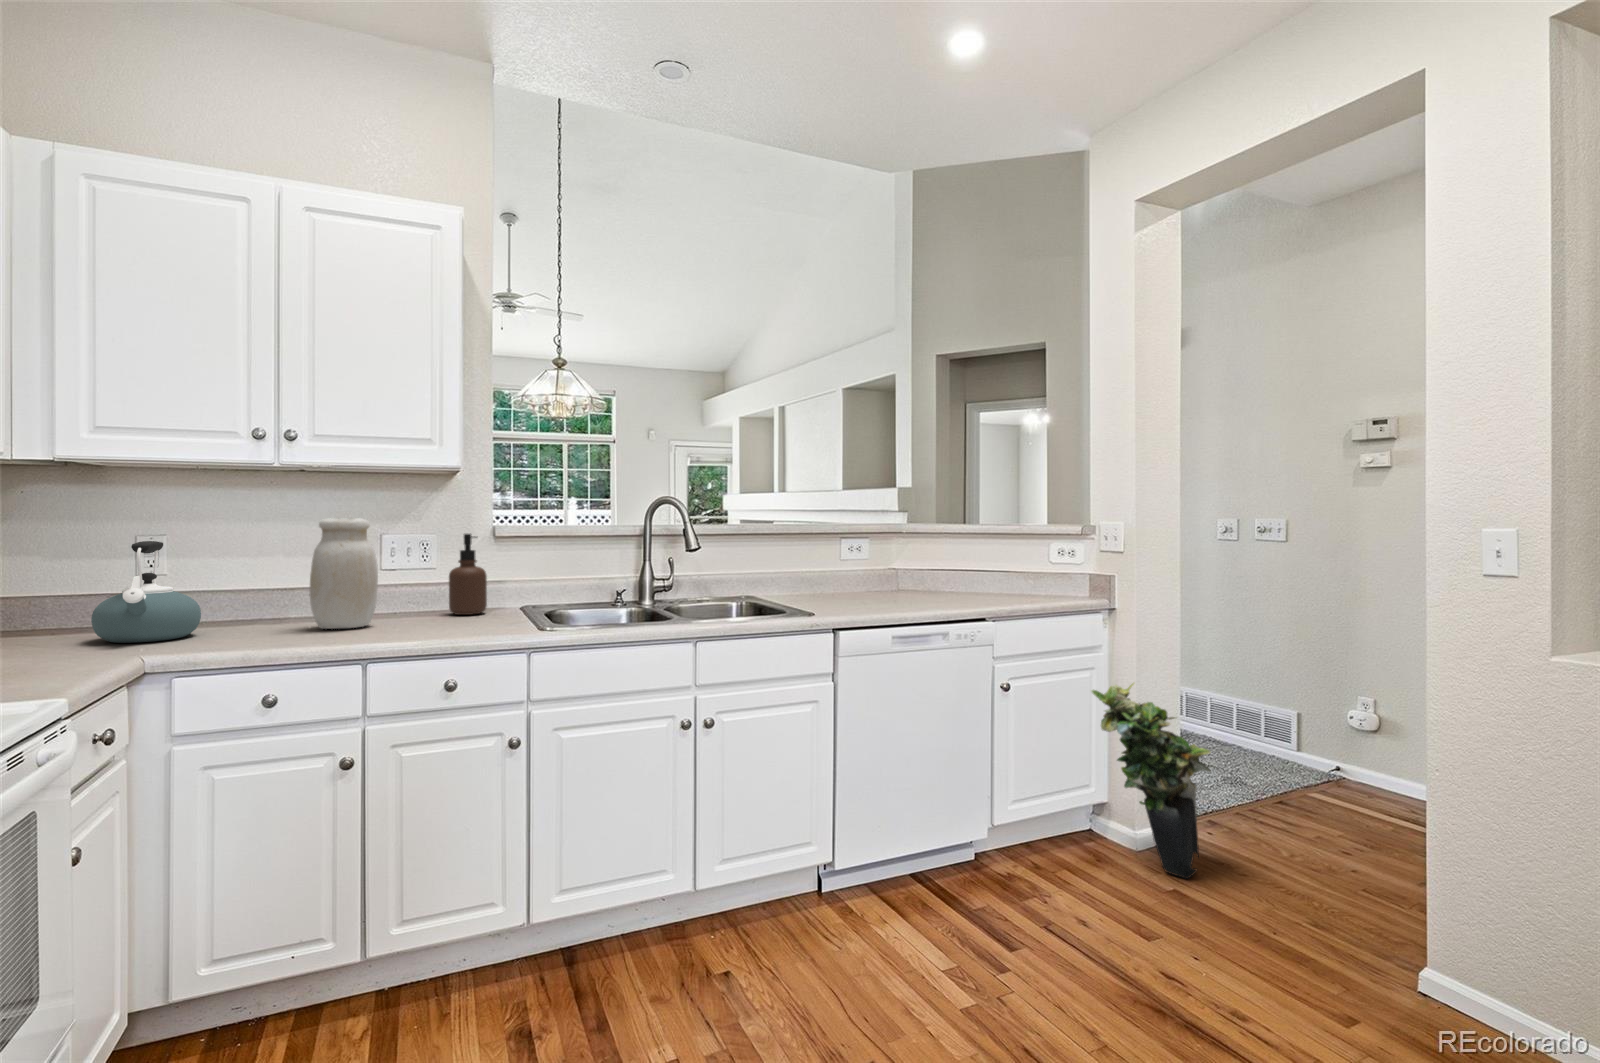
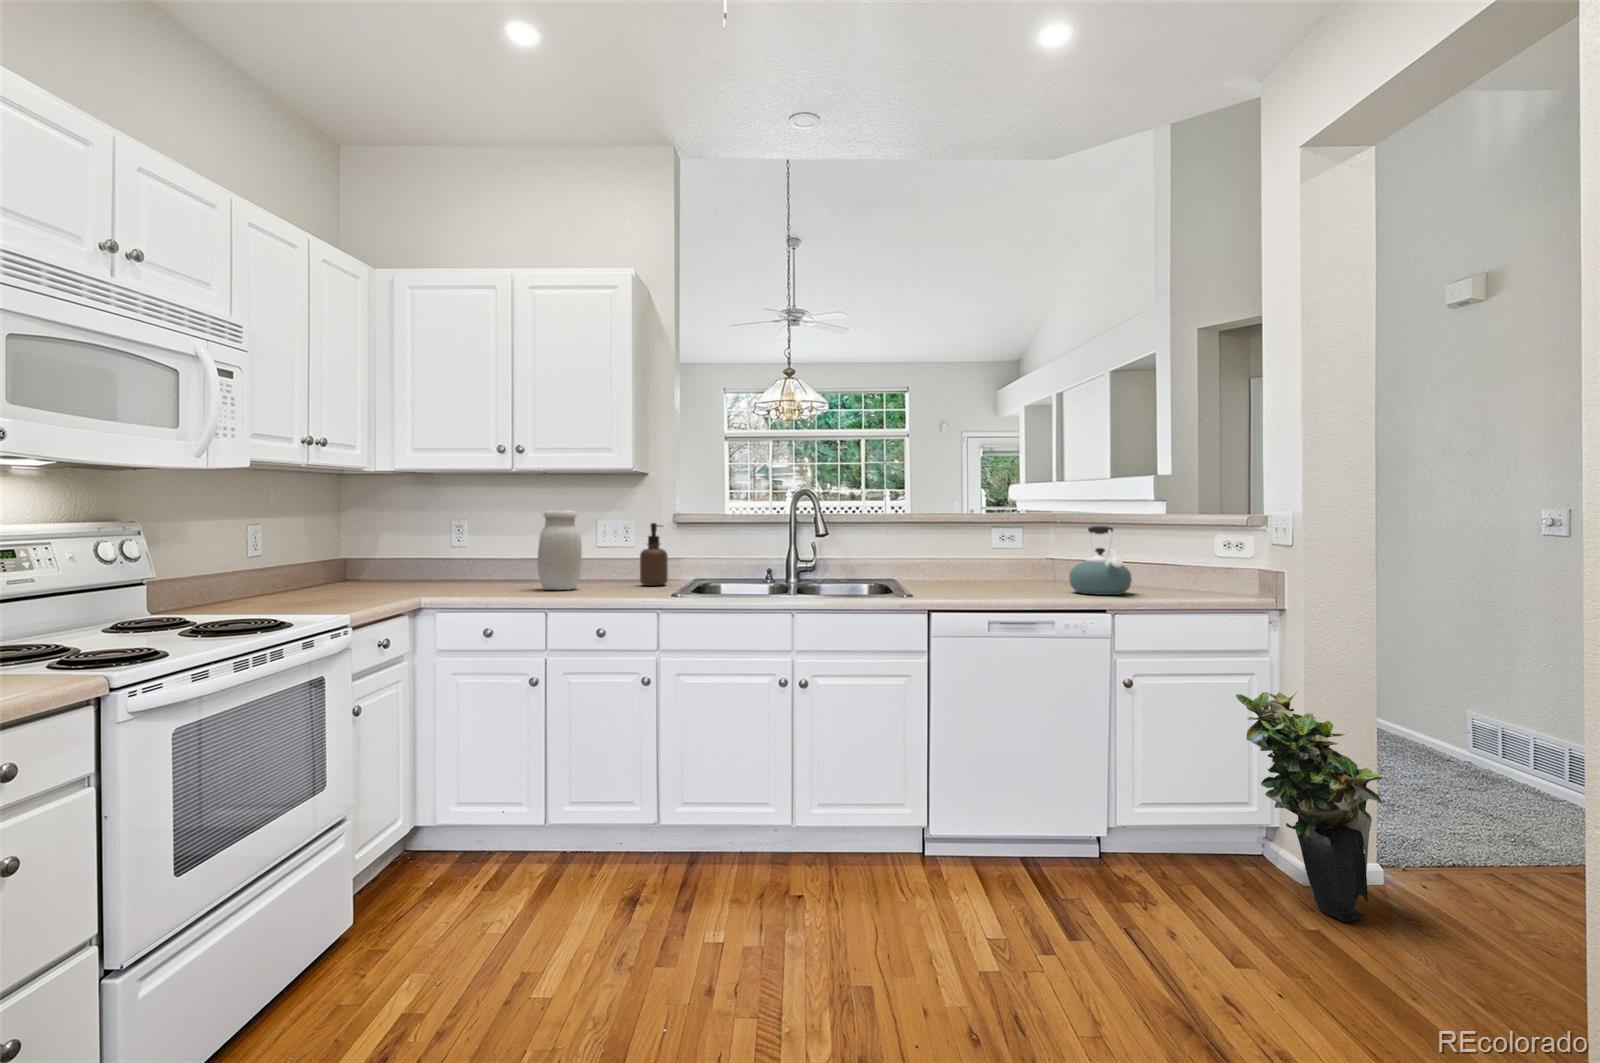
kettle: present [91,541,201,643] -> present [1069,526,1132,595]

